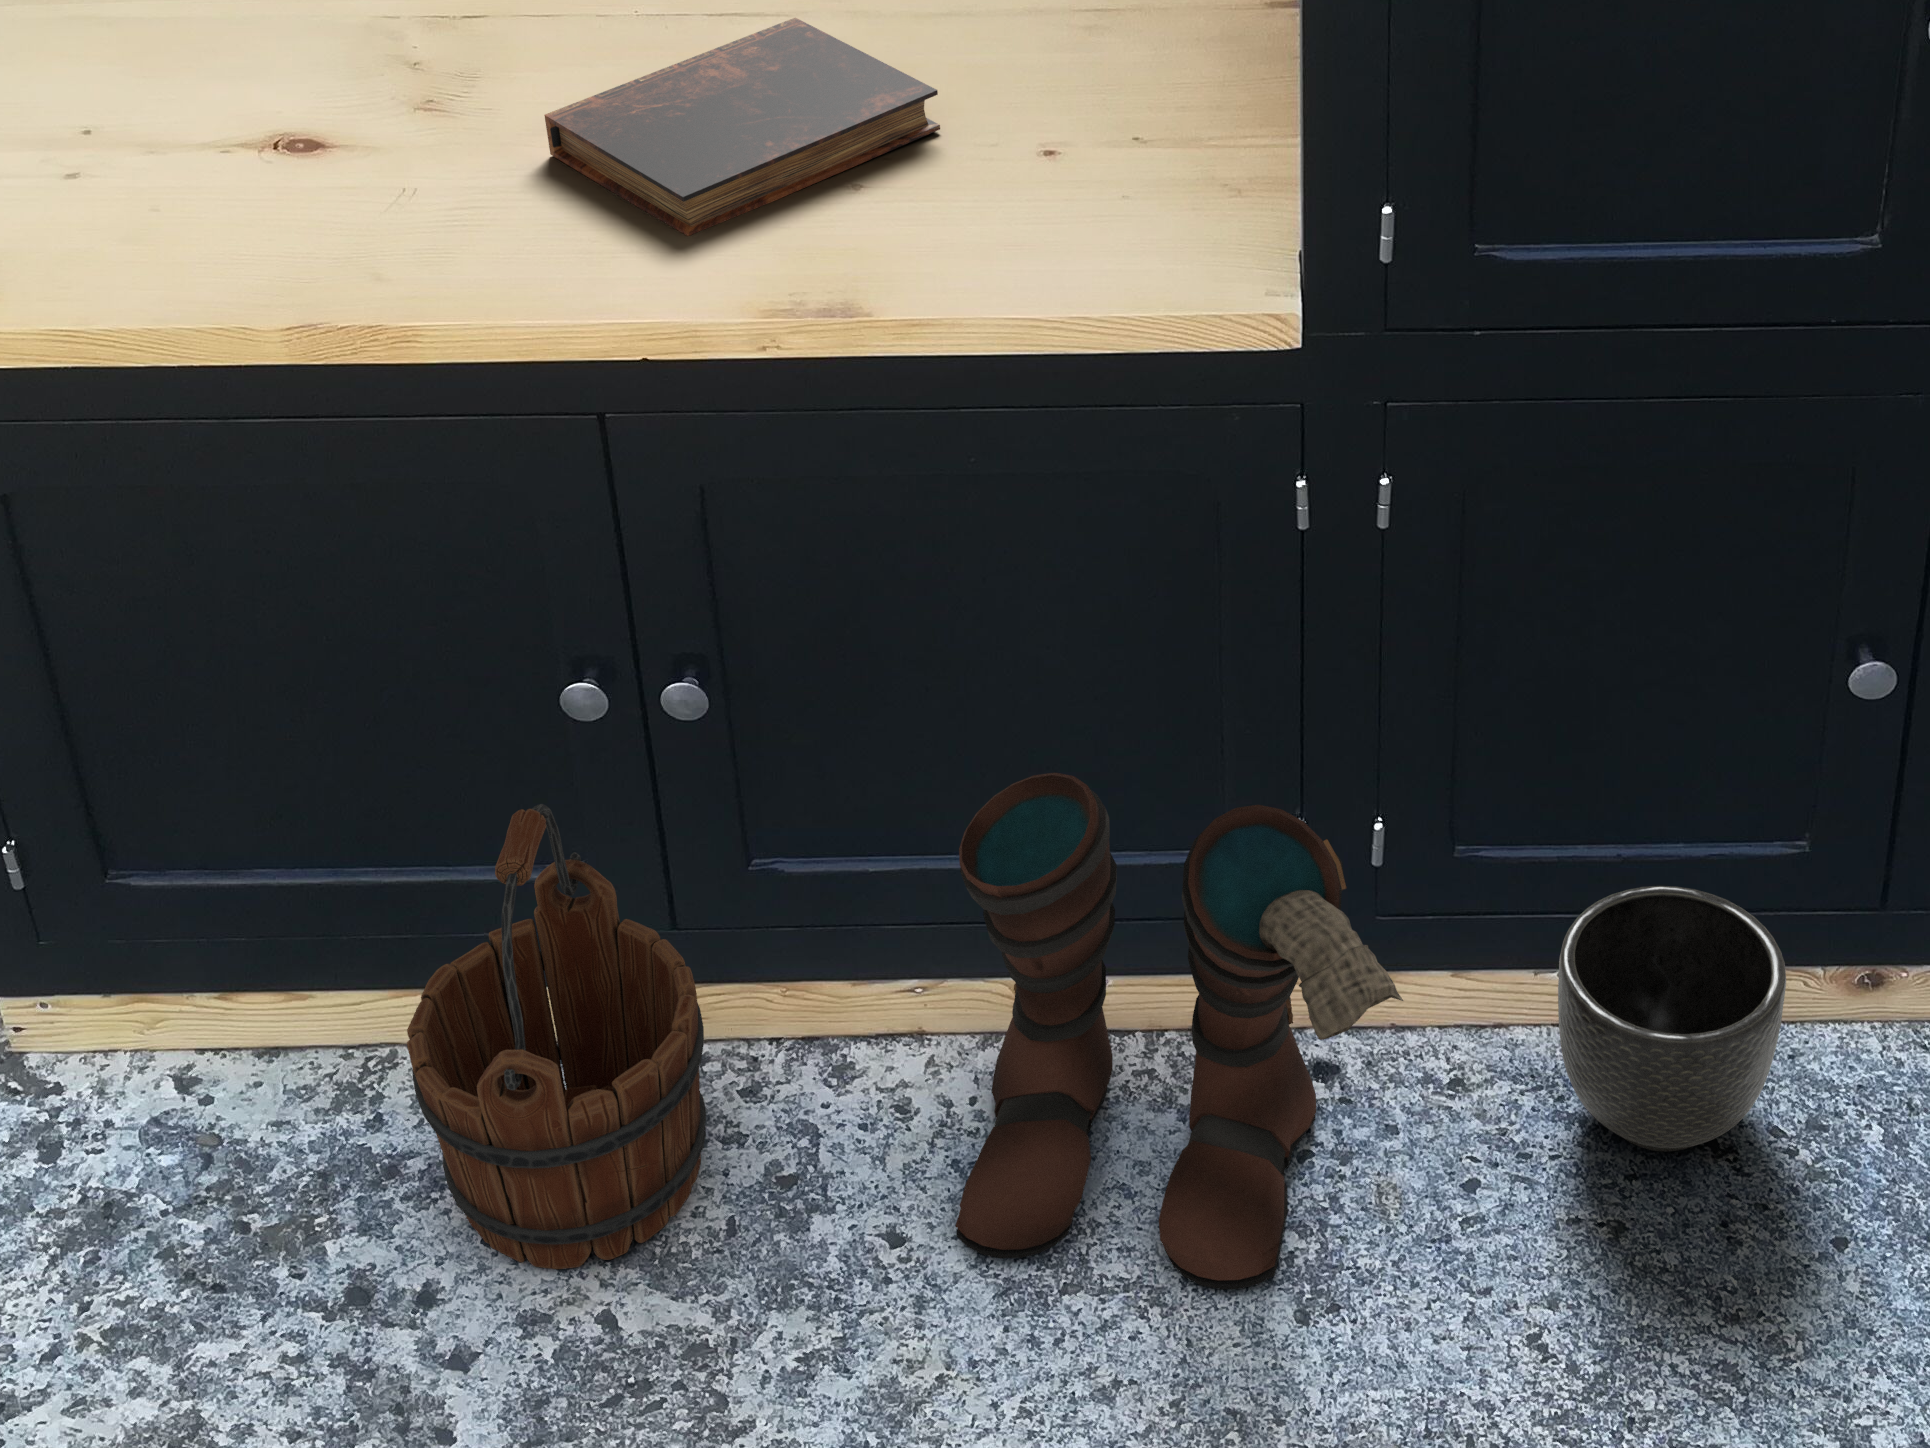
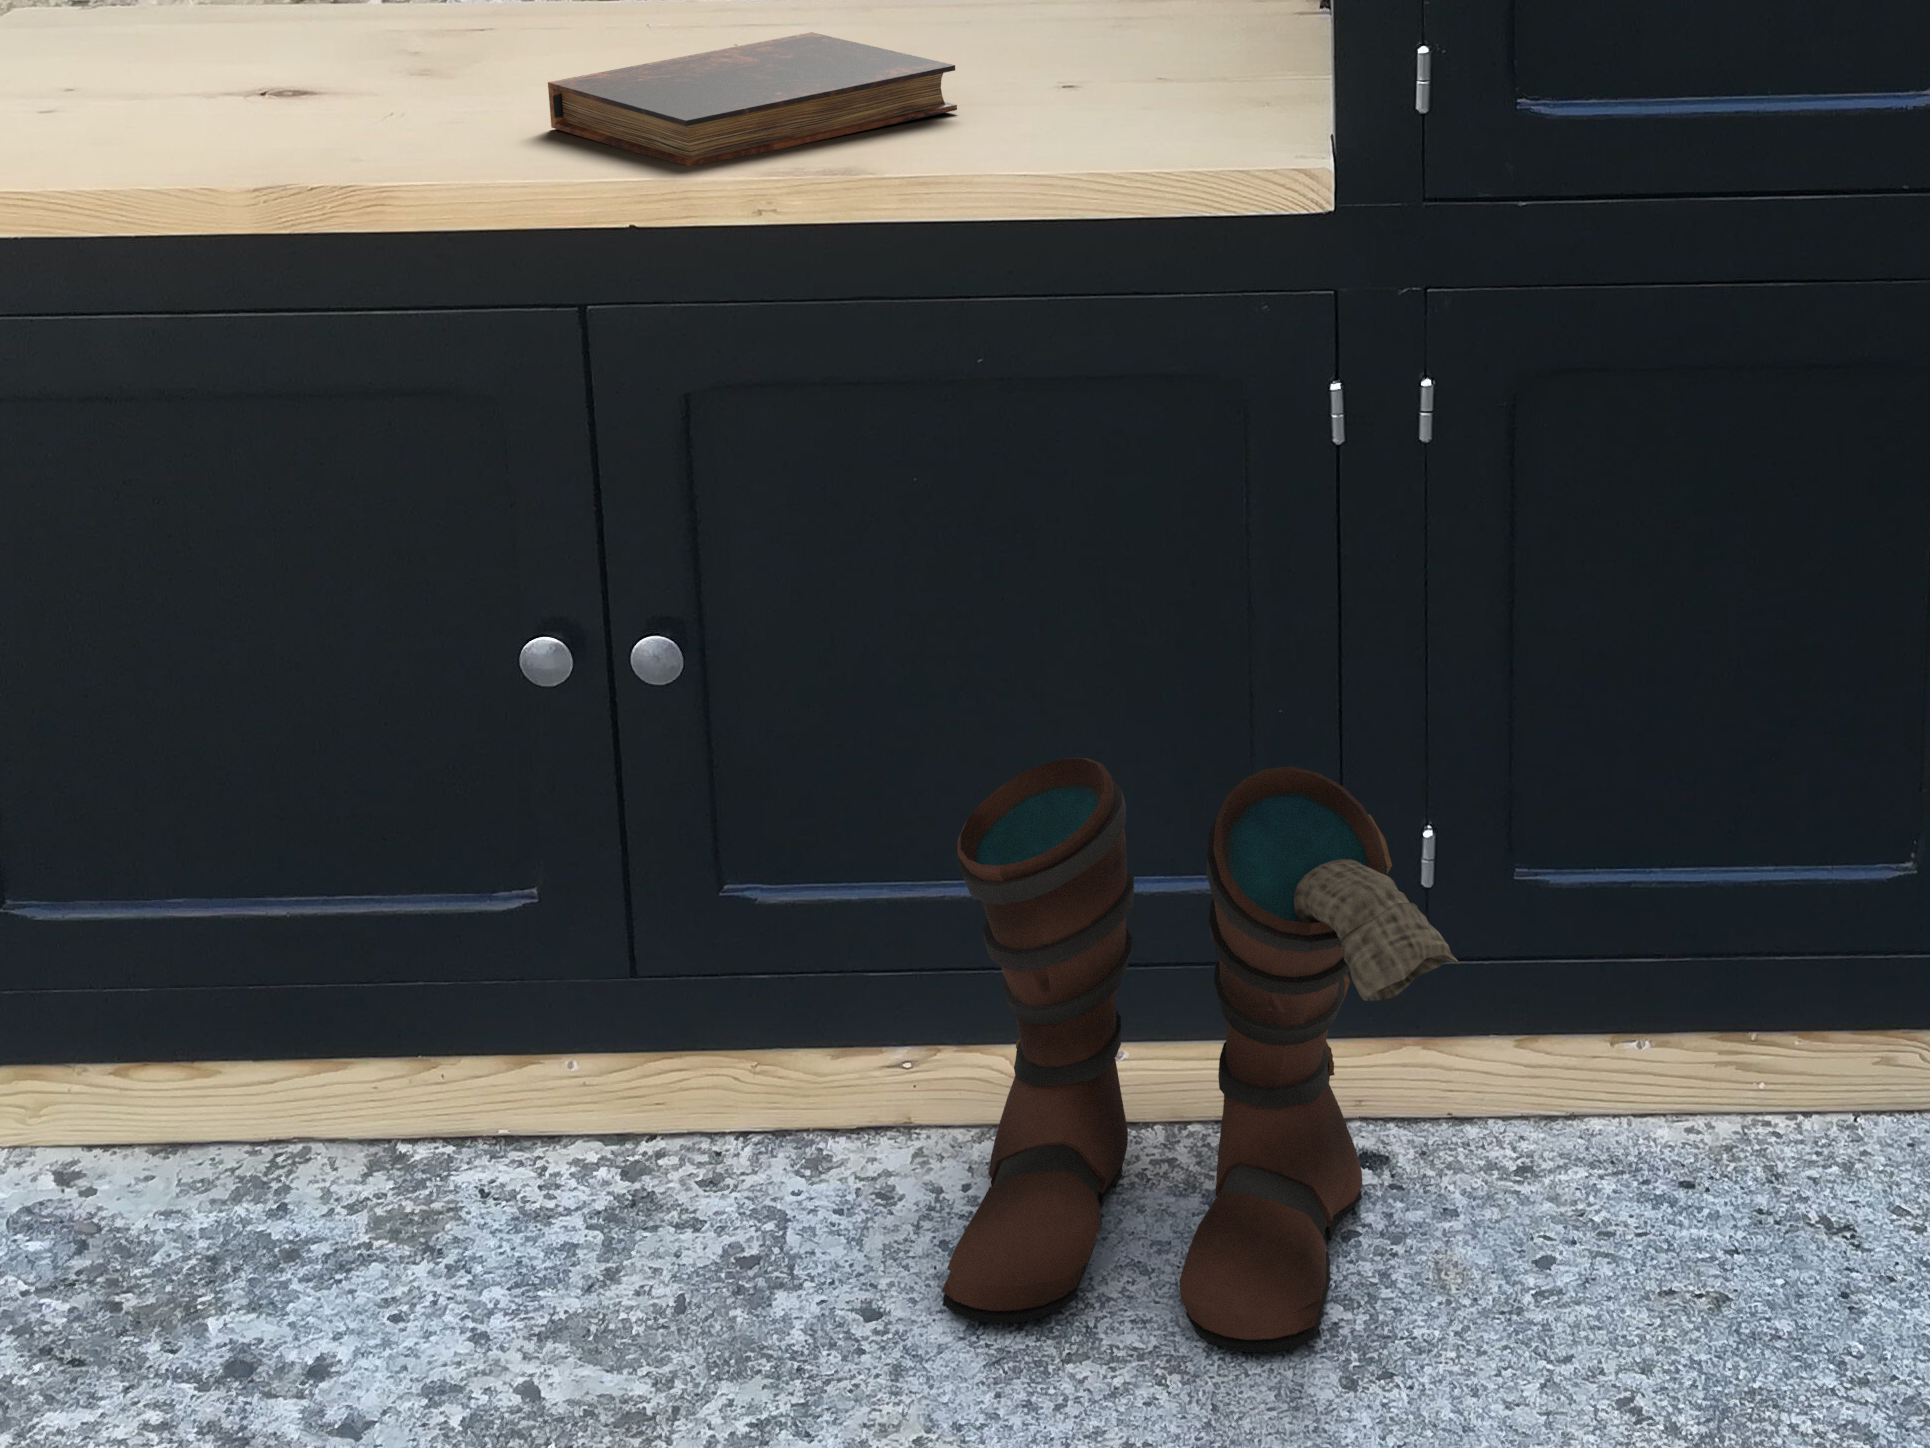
wooden bucket: present [407,804,706,1269] -> none [325,757,661,1339]
planter: present [1558,886,1786,1152] -> none [1637,918,1897,1226]

